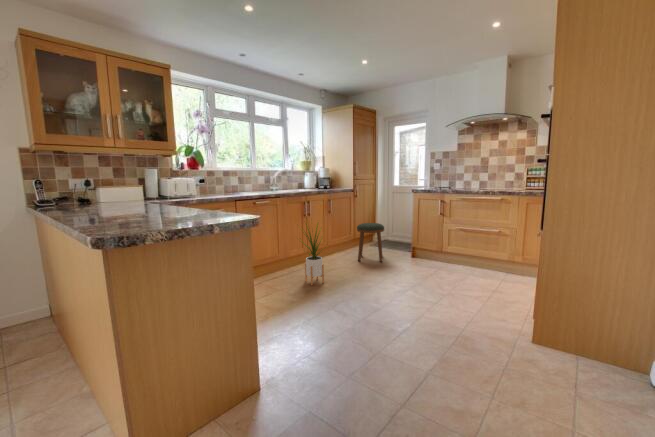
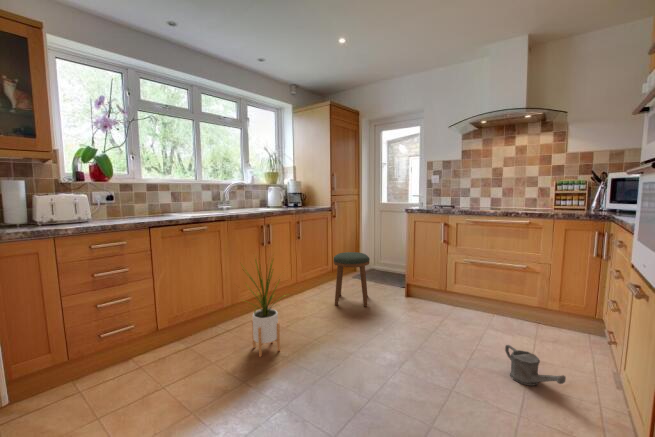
watering can: none [474,277,504,298] -> present [505,345,566,386]

